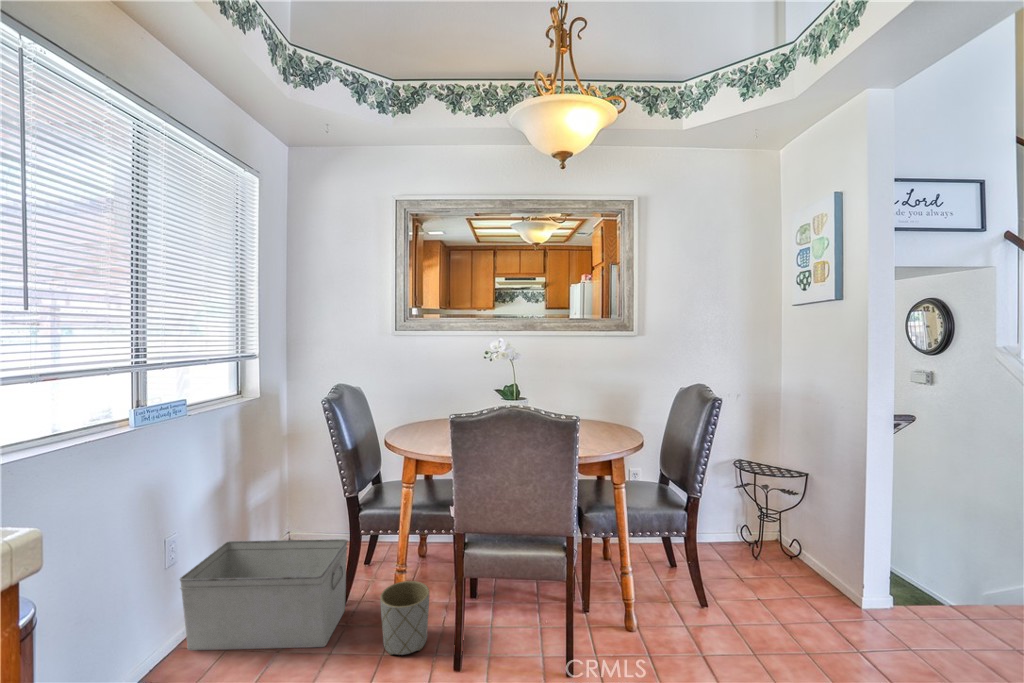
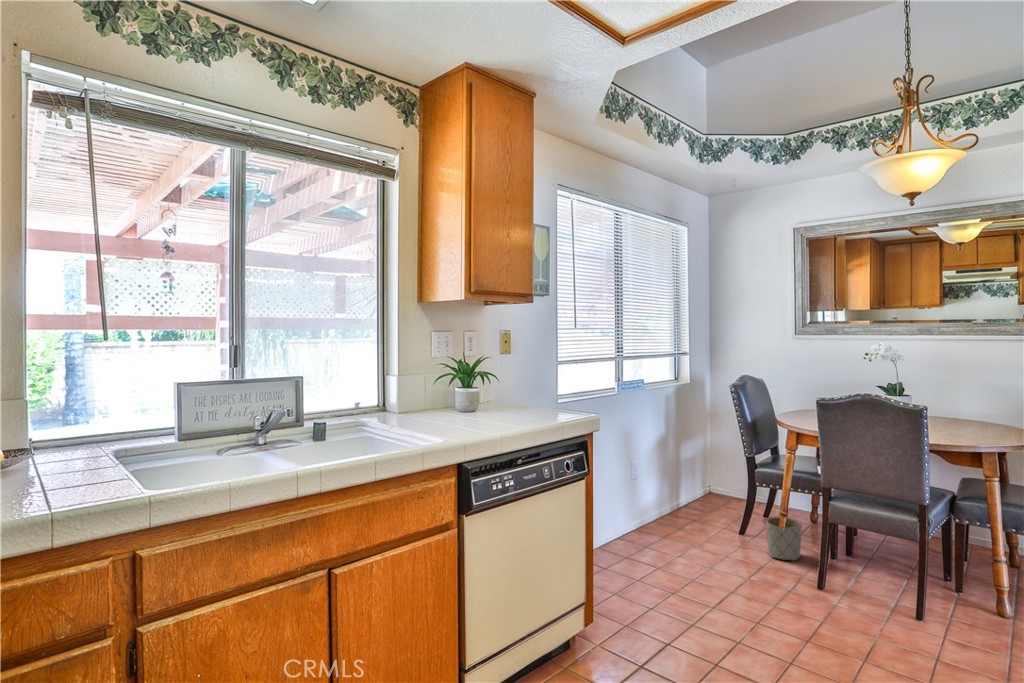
storage bin: present [180,539,348,650] -> none [649,475,748,545]

